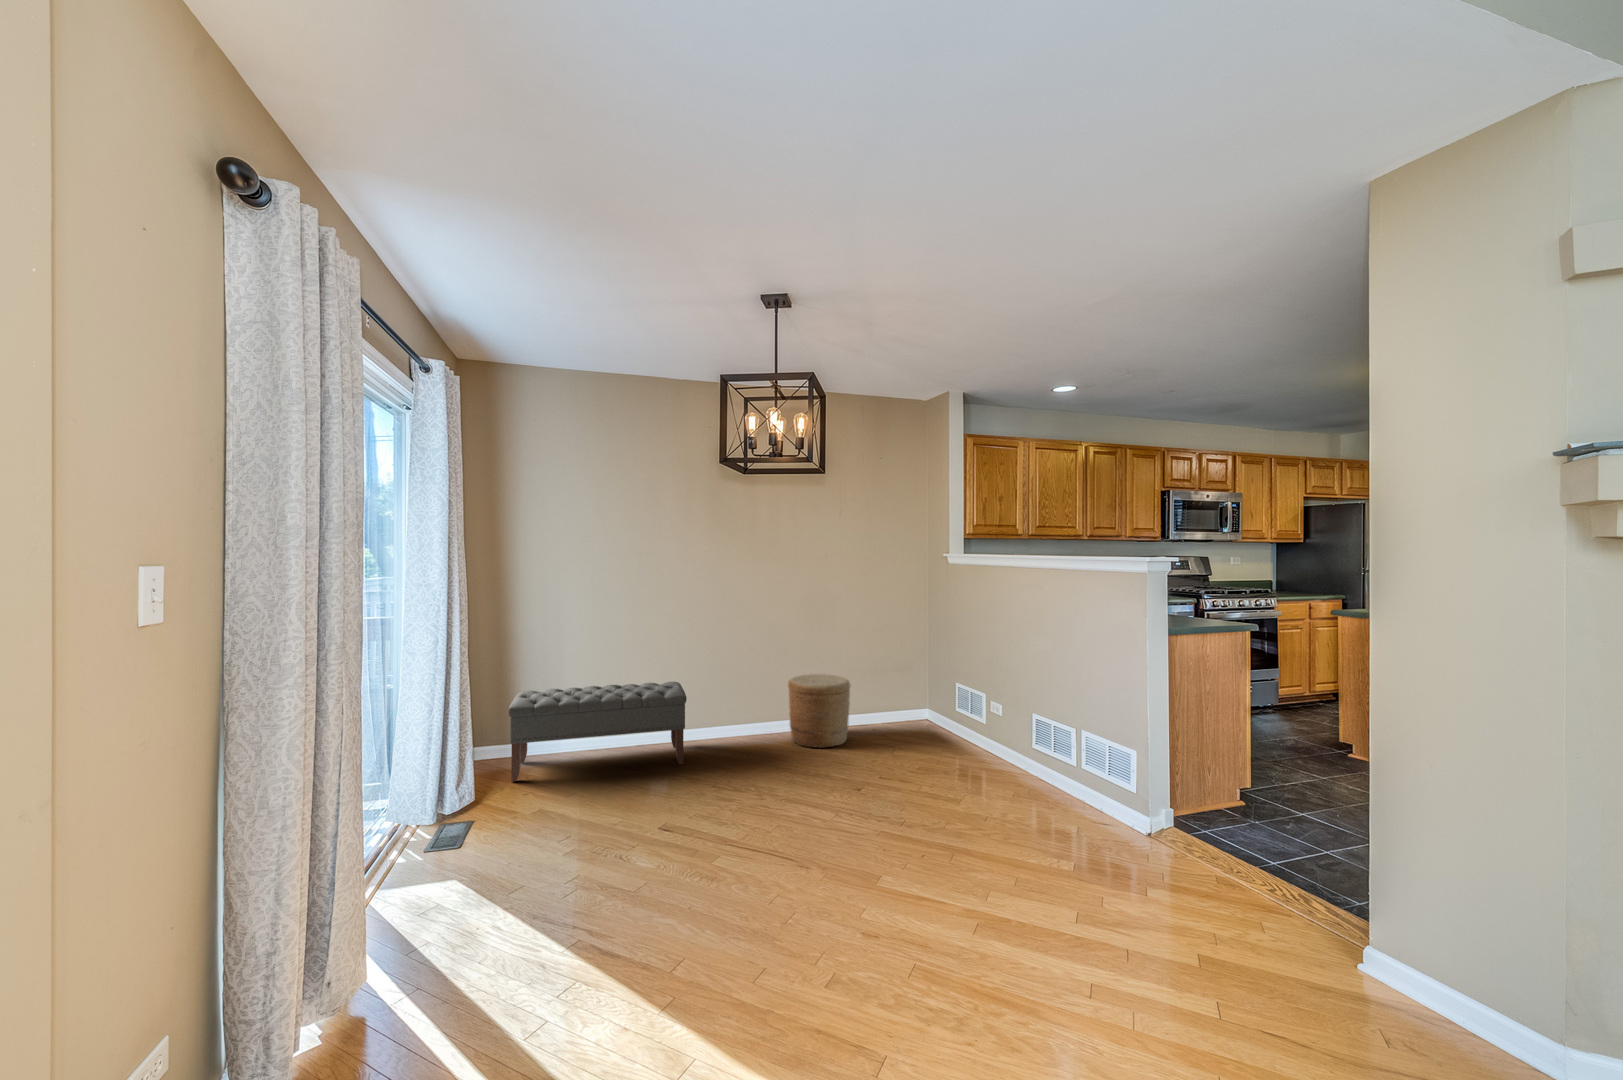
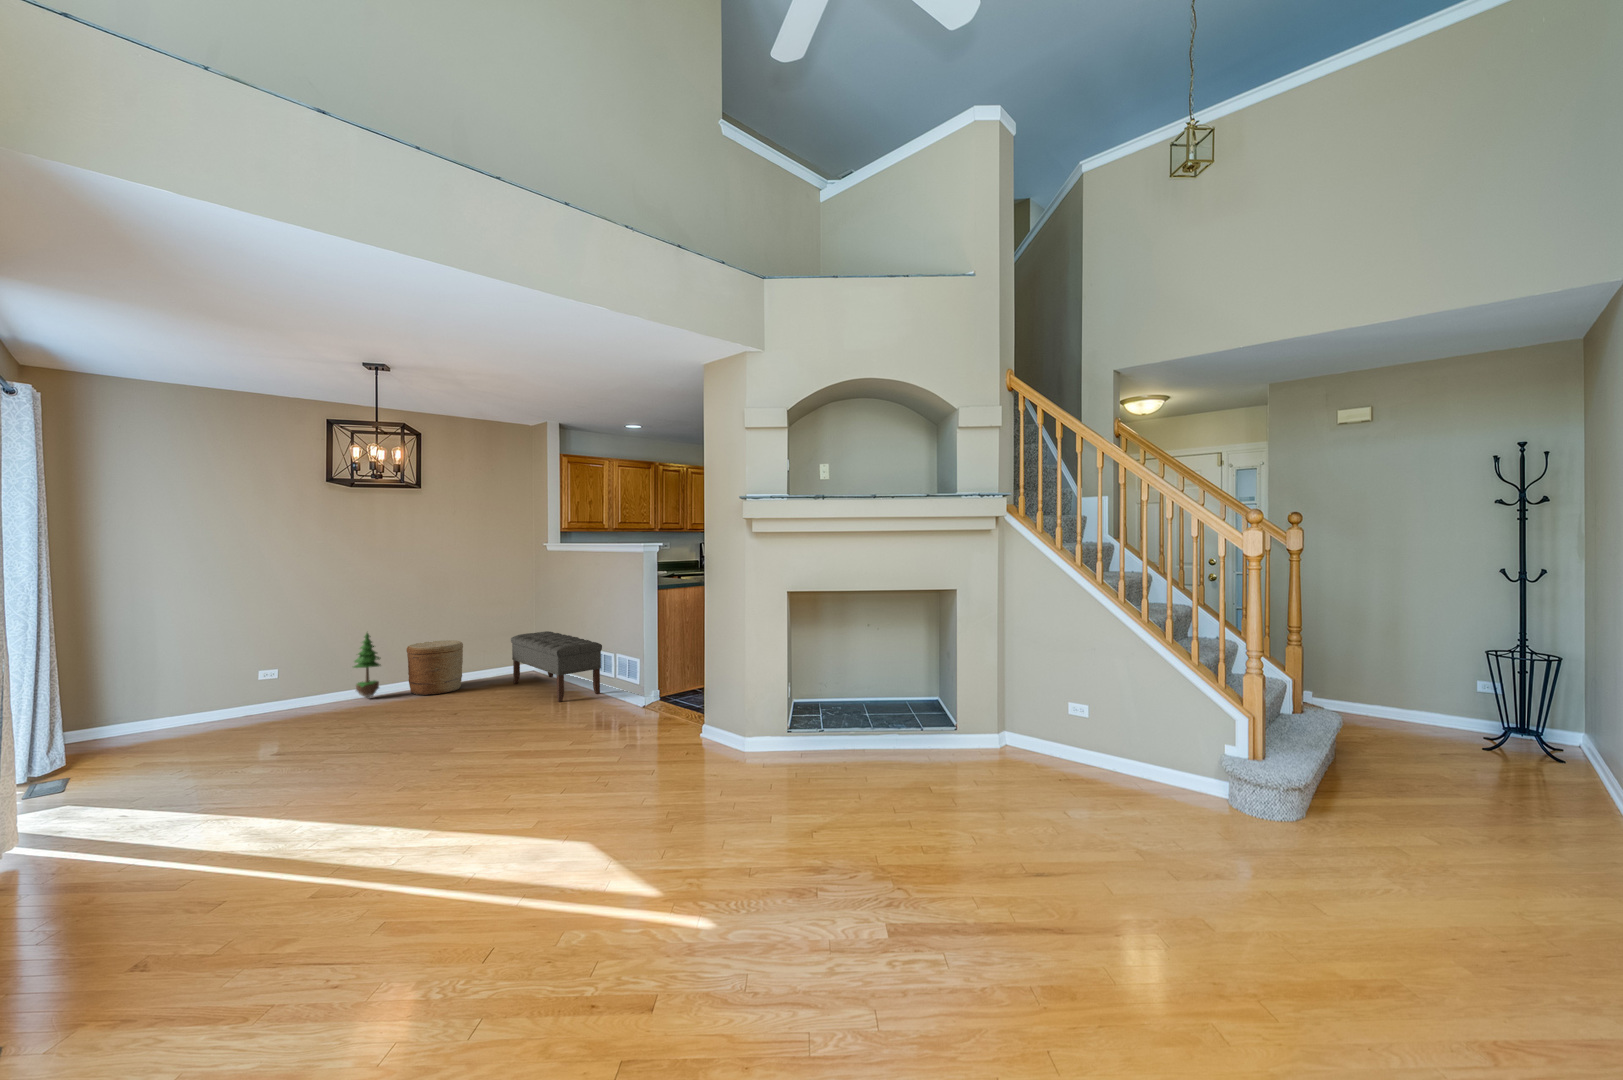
potted tree: none [732,658,762,742] -> present [354,633,381,698]
bench: present [508,682,687,782] -> present [511,631,602,702]

